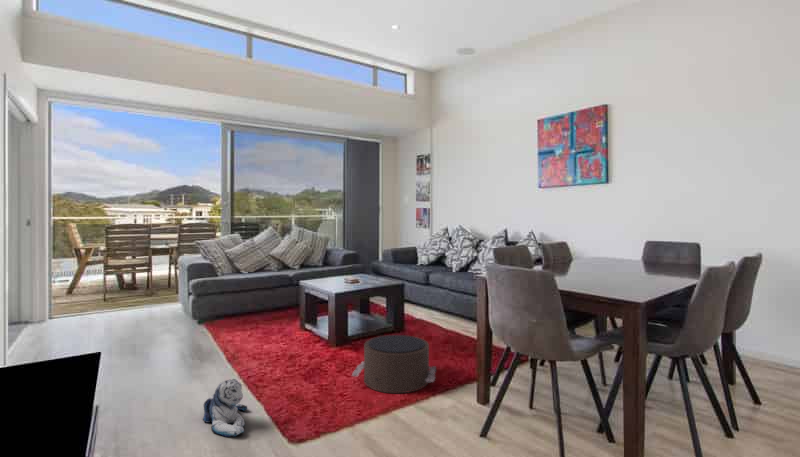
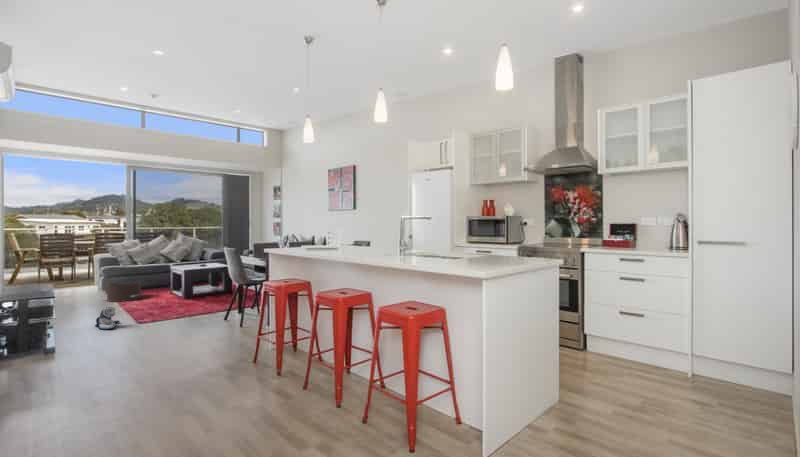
pouf: present [352,335,436,393] -> present [101,281,143,302]

